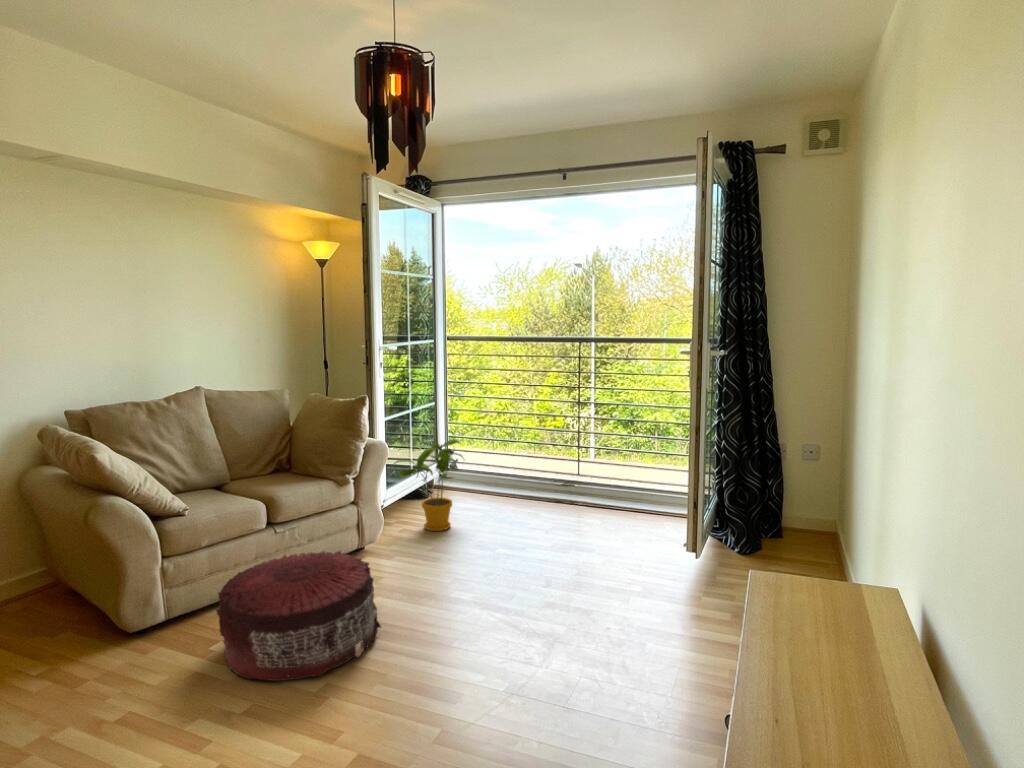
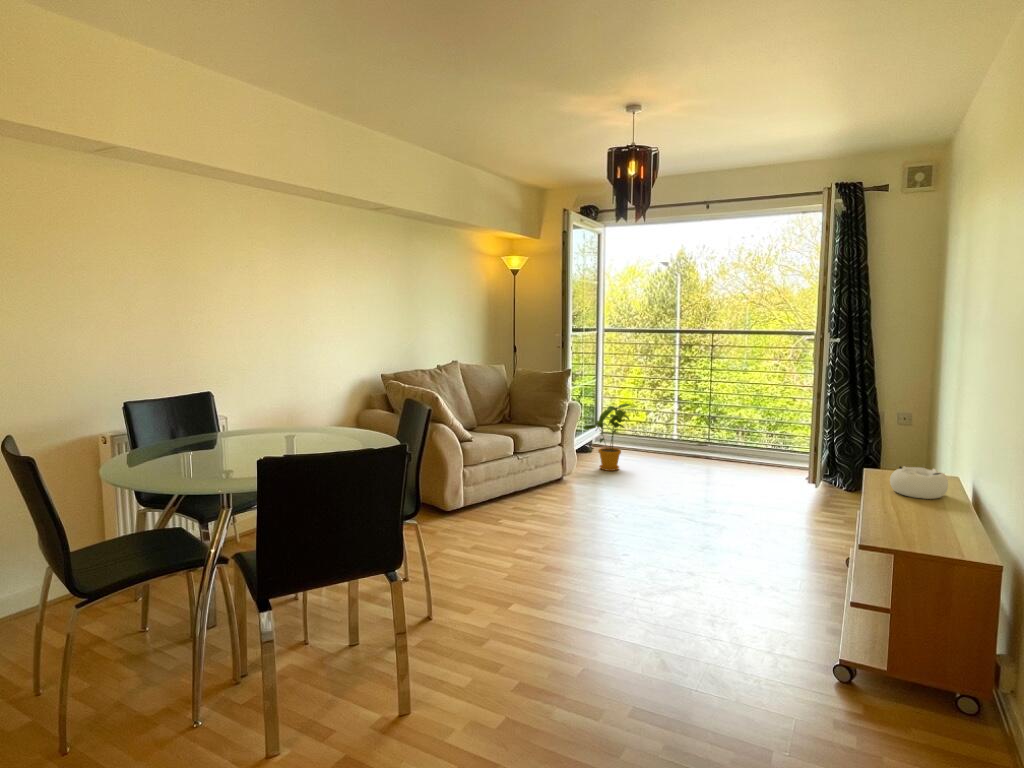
pouf: present [216,551,381,681] -> none [509,467,605,536]
decorative bowl: none [784,597,887,671] -> present [890,466,948,499]

